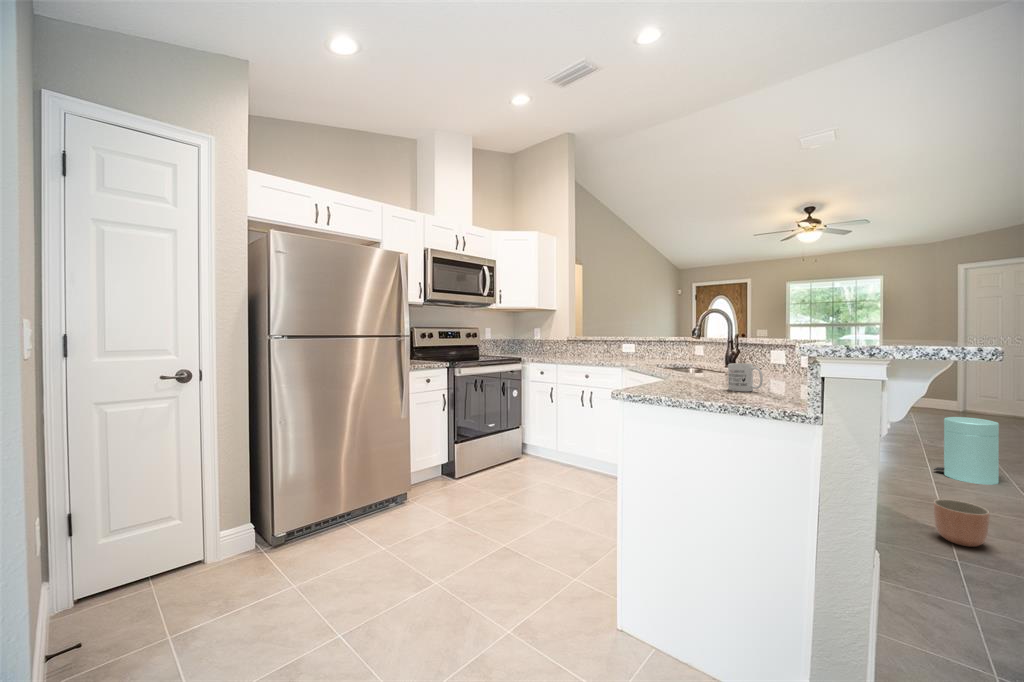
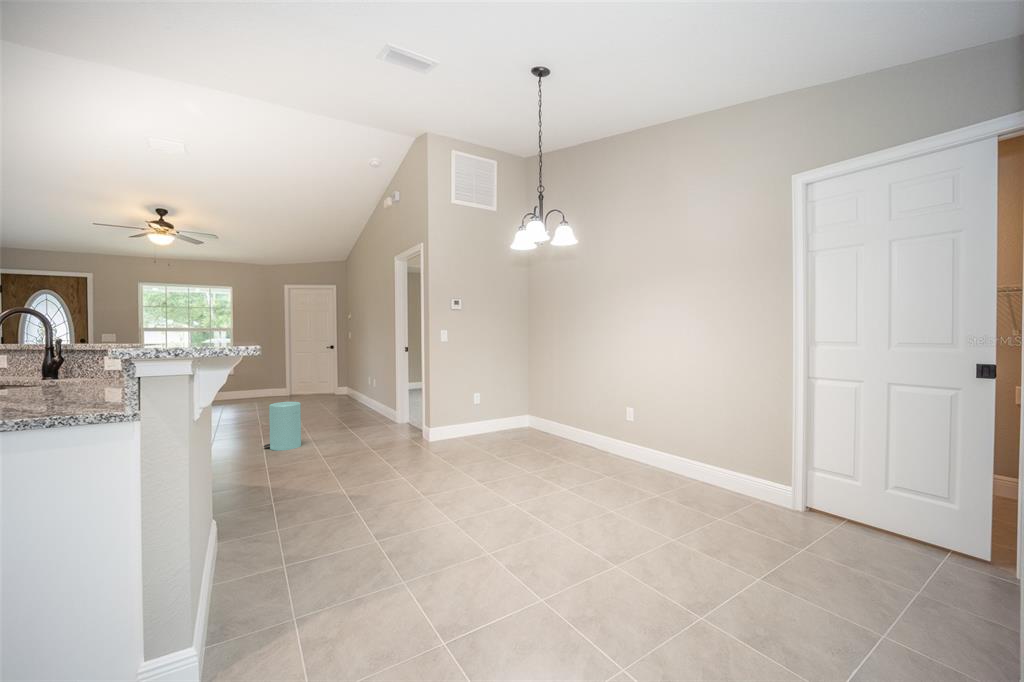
mug: present [728,363,763,392] -> none [36,372,83,403]
planter: present [933,499,990,547] -> none [256,463,288,497]

